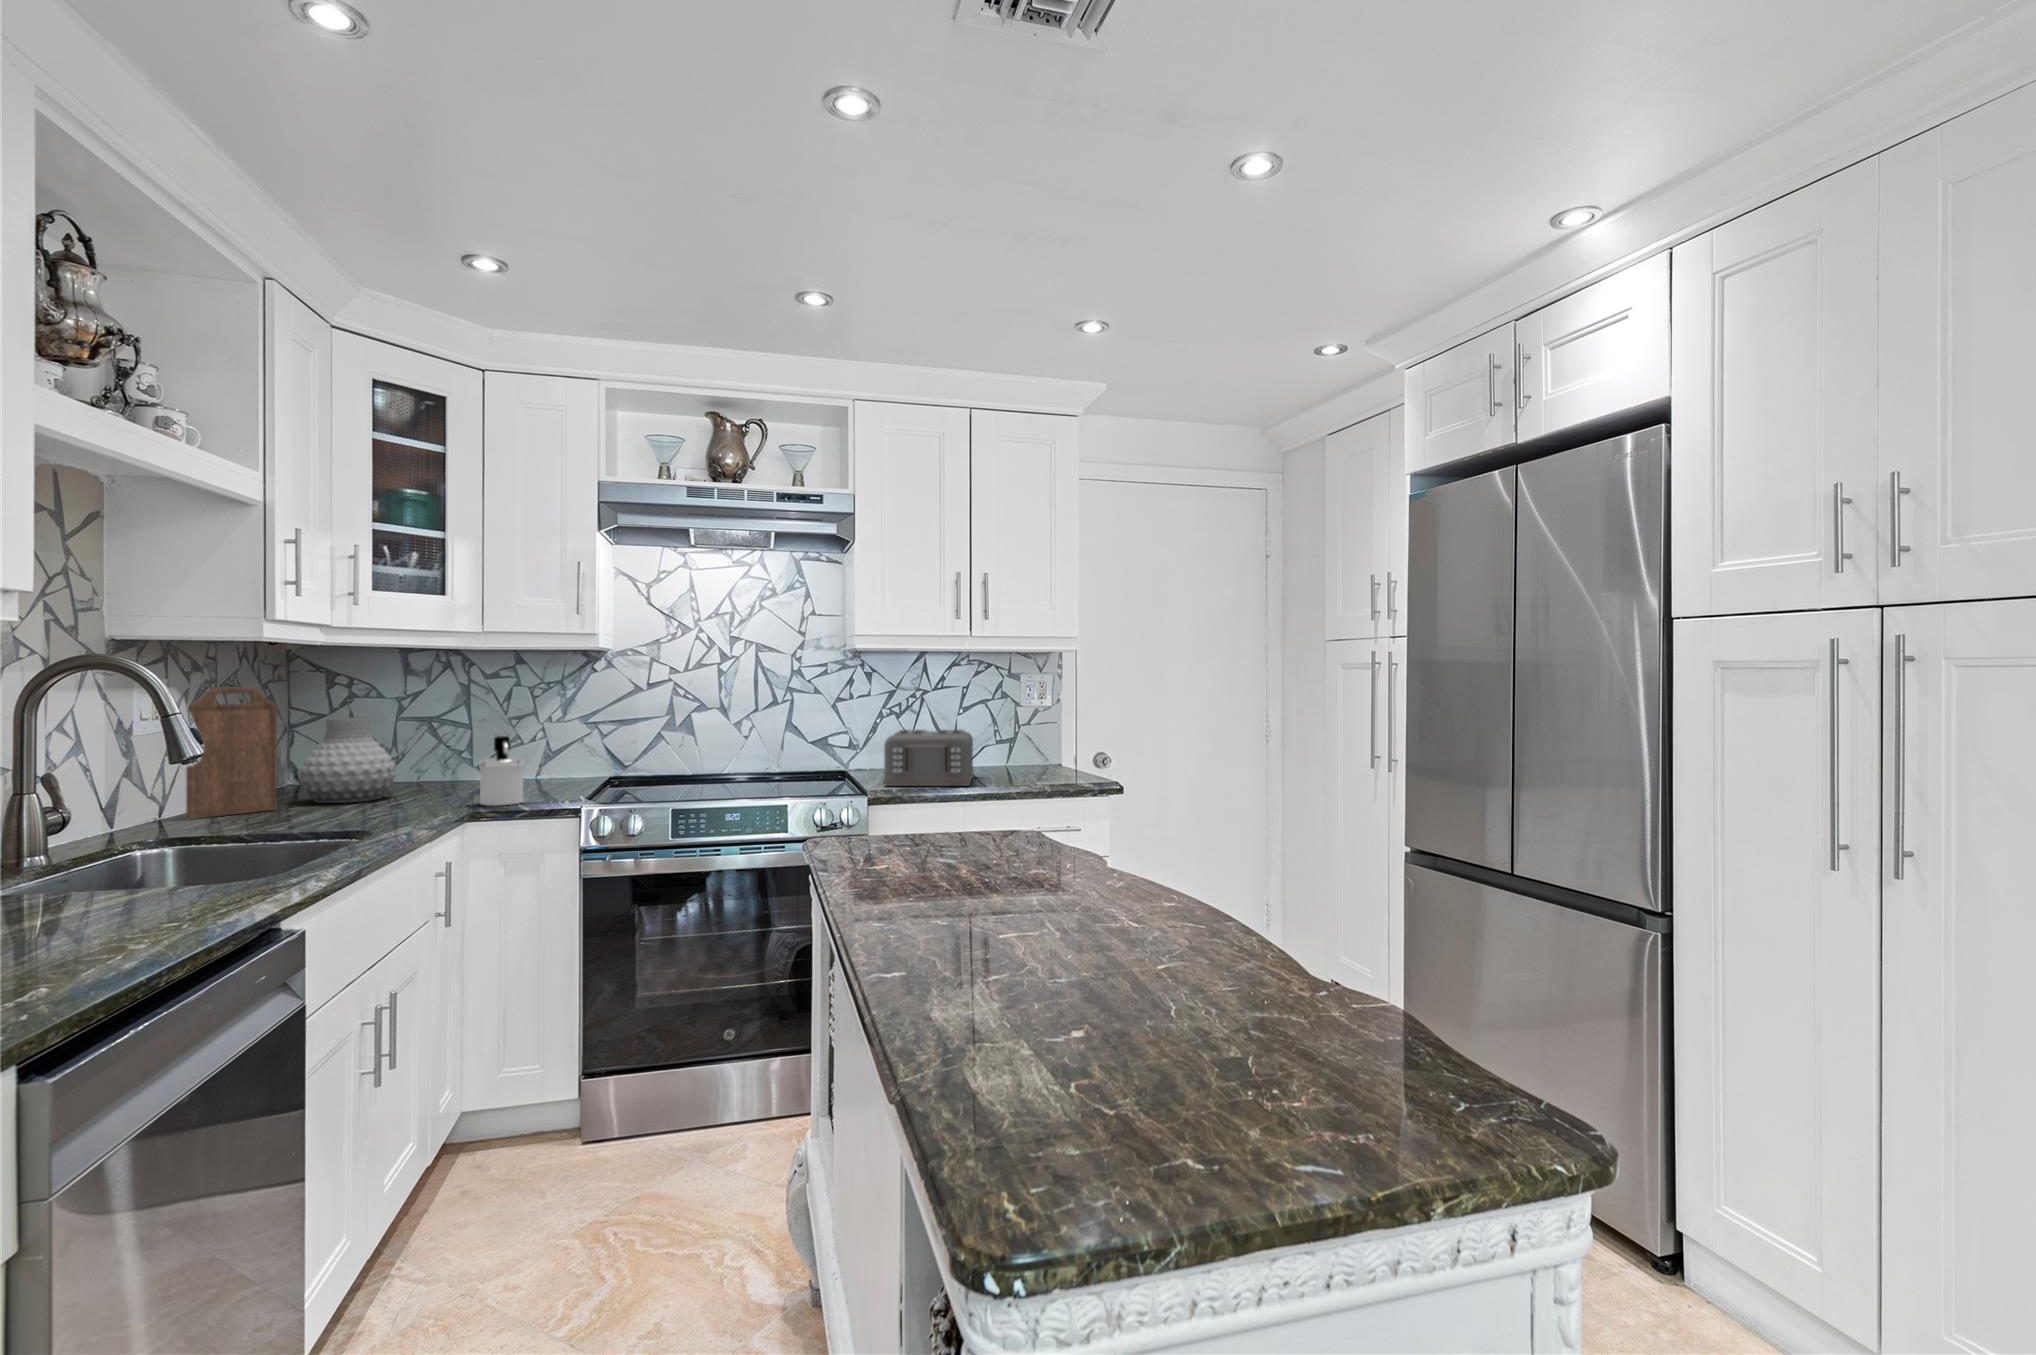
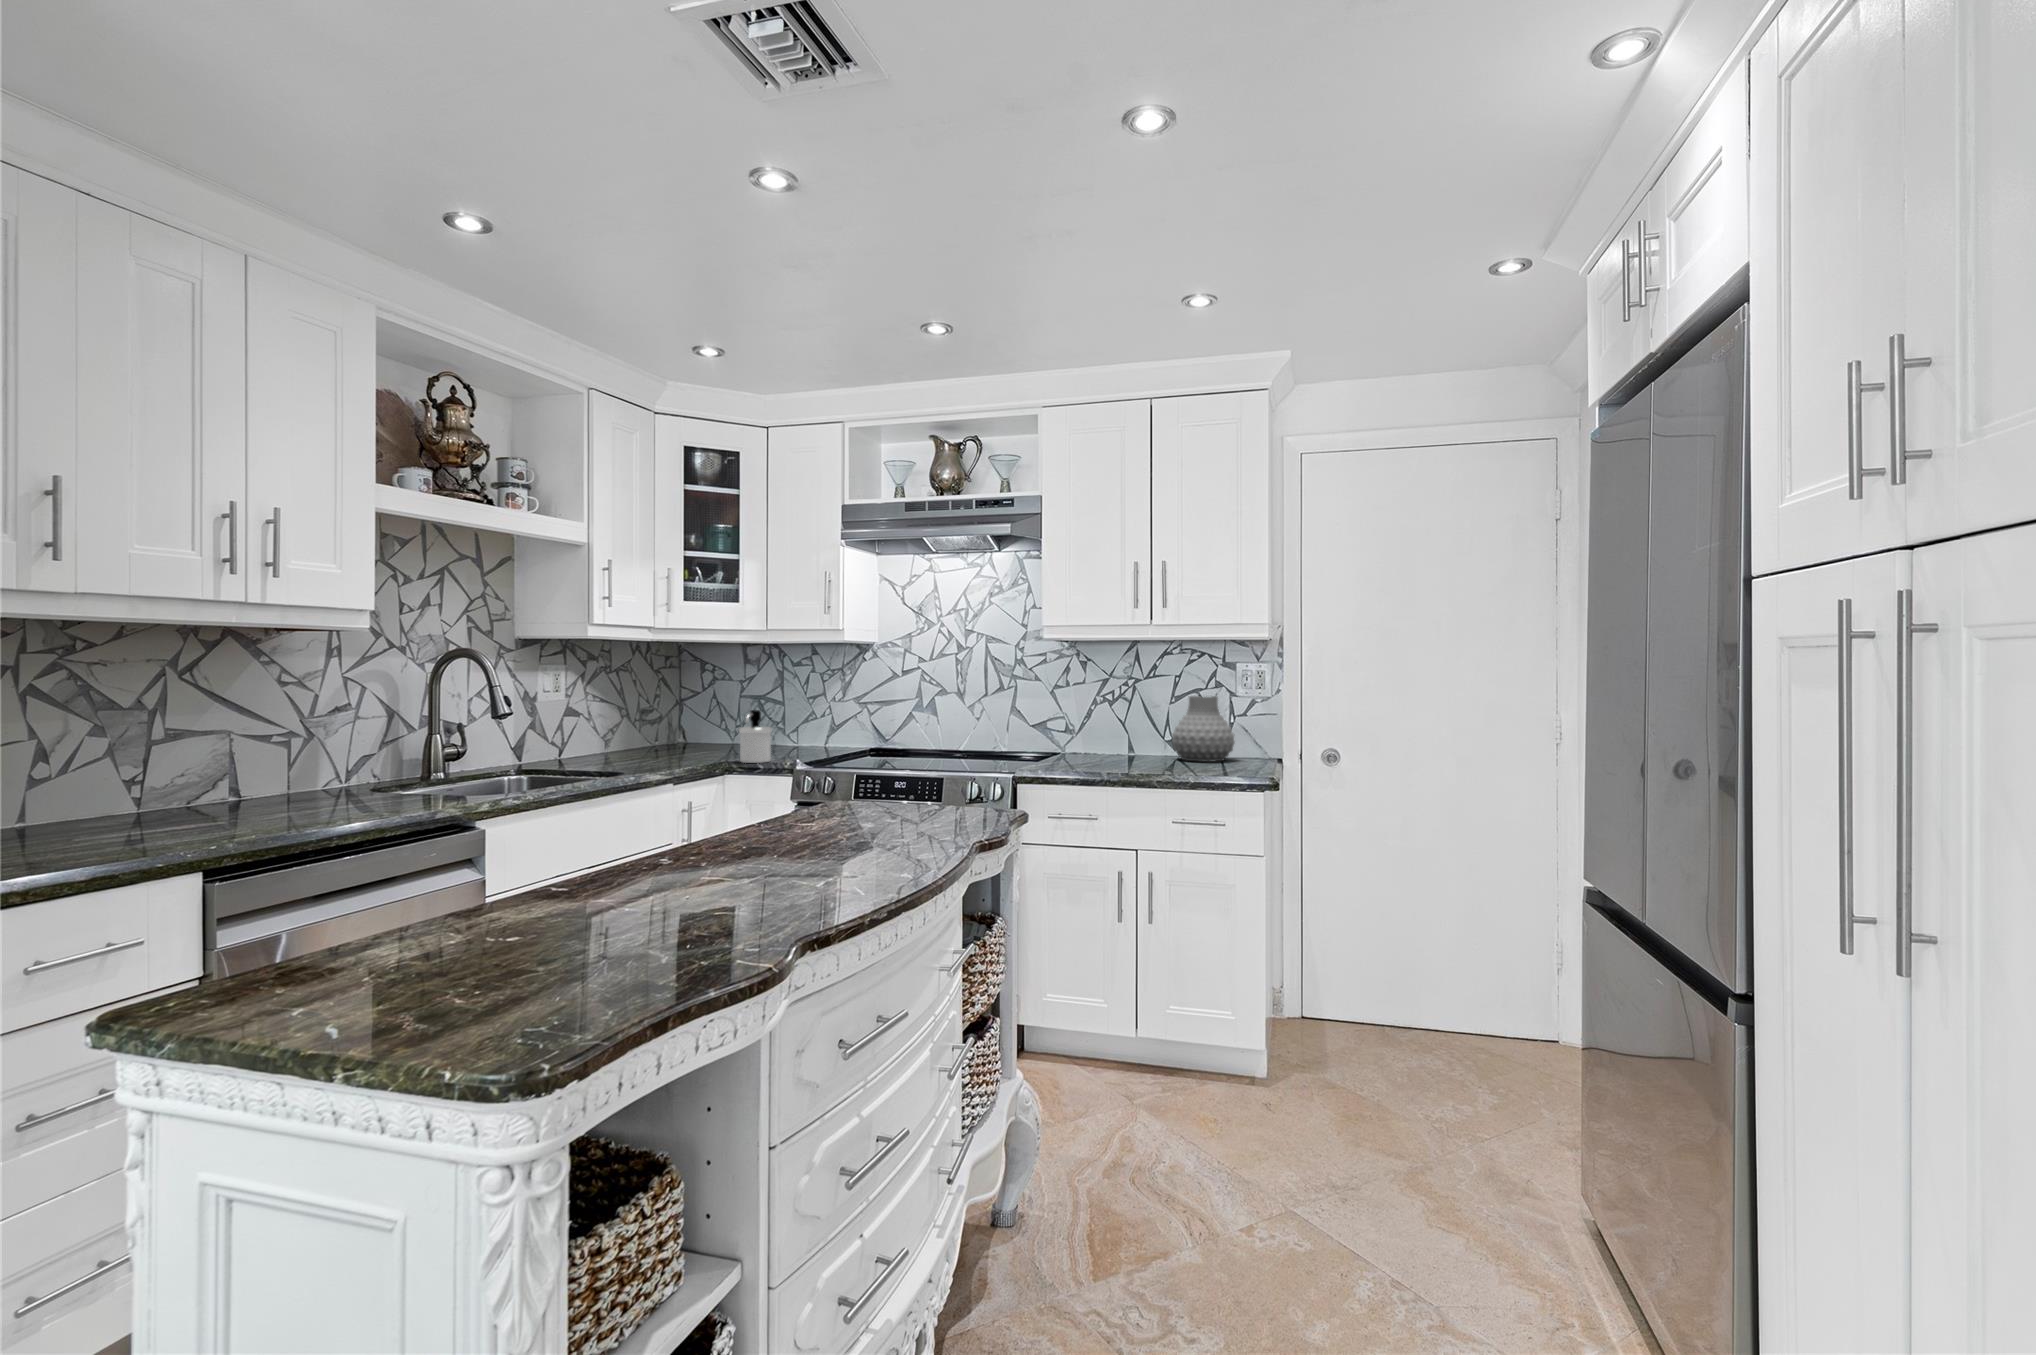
cutting board: present [186,687,277,819] -> none [575,671,630,759]
vase: present [299,717,396,803] -> present [1172,696,1235,762]
toaster: present [883,730,973,786] -> none [1052,715,1162,771]

